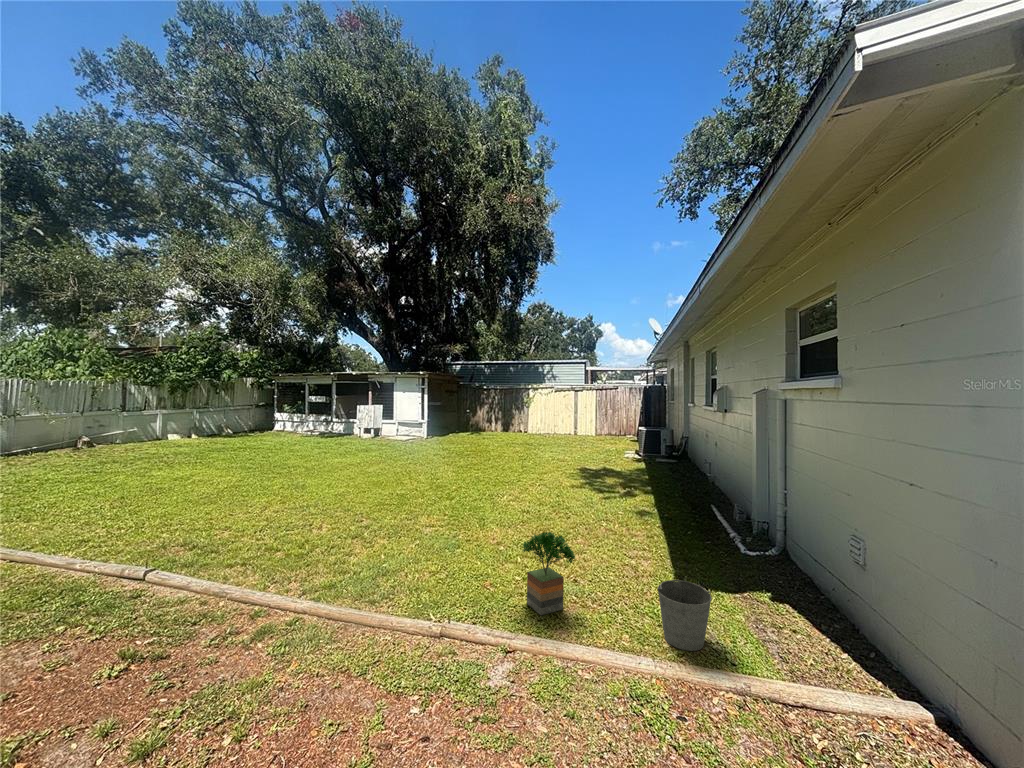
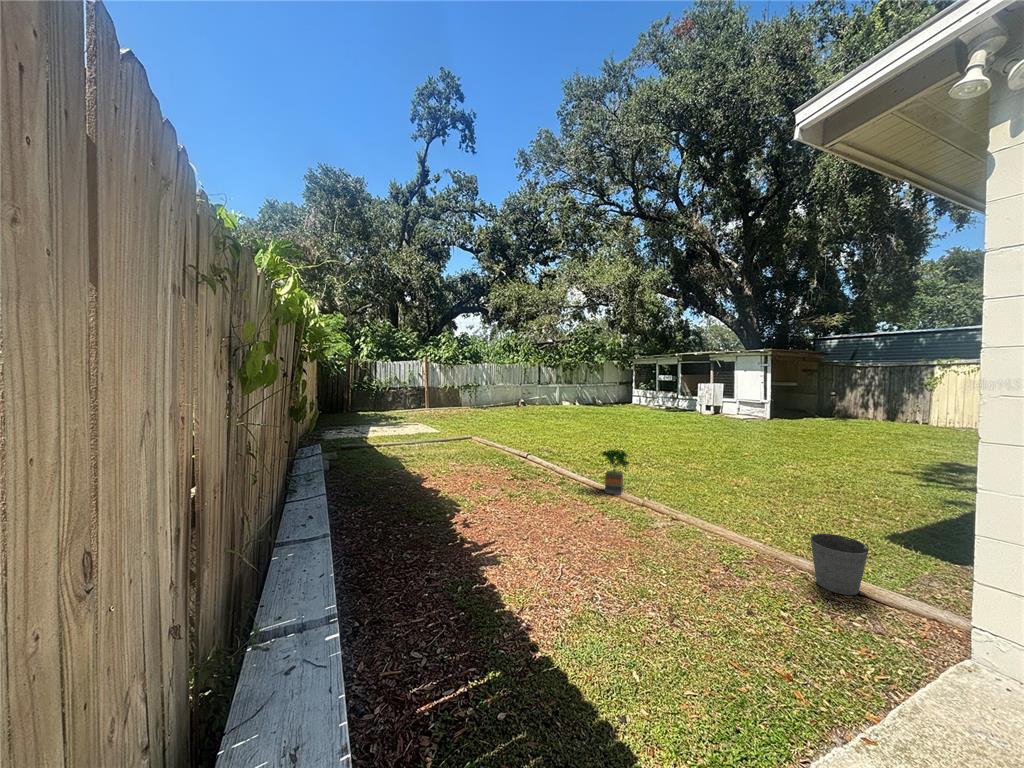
potted tree: present [522,532,575,615] -> present [602,450,630,495]

